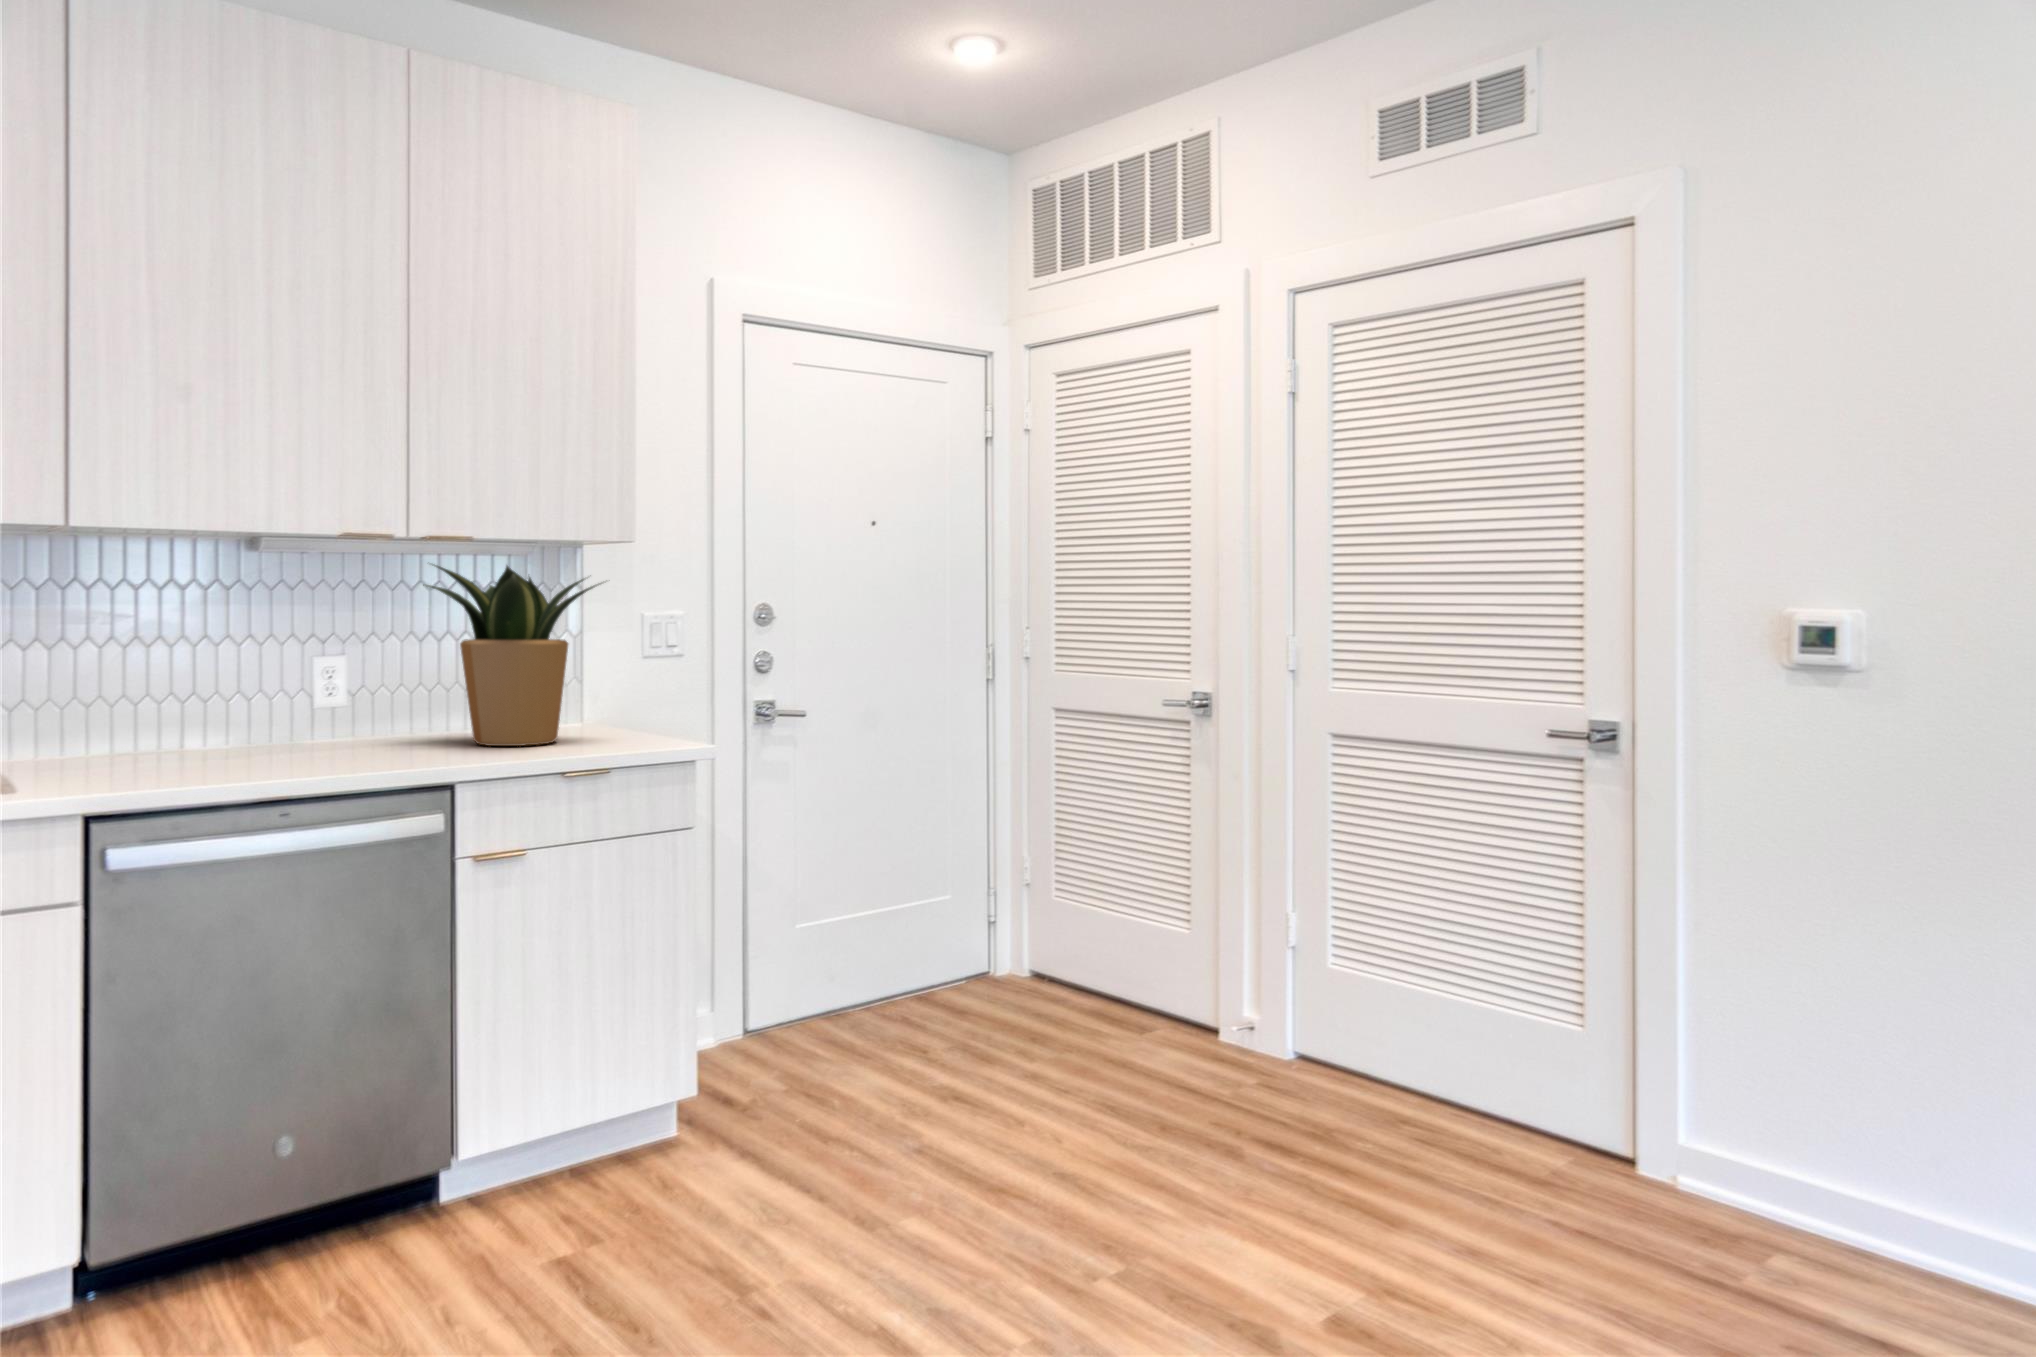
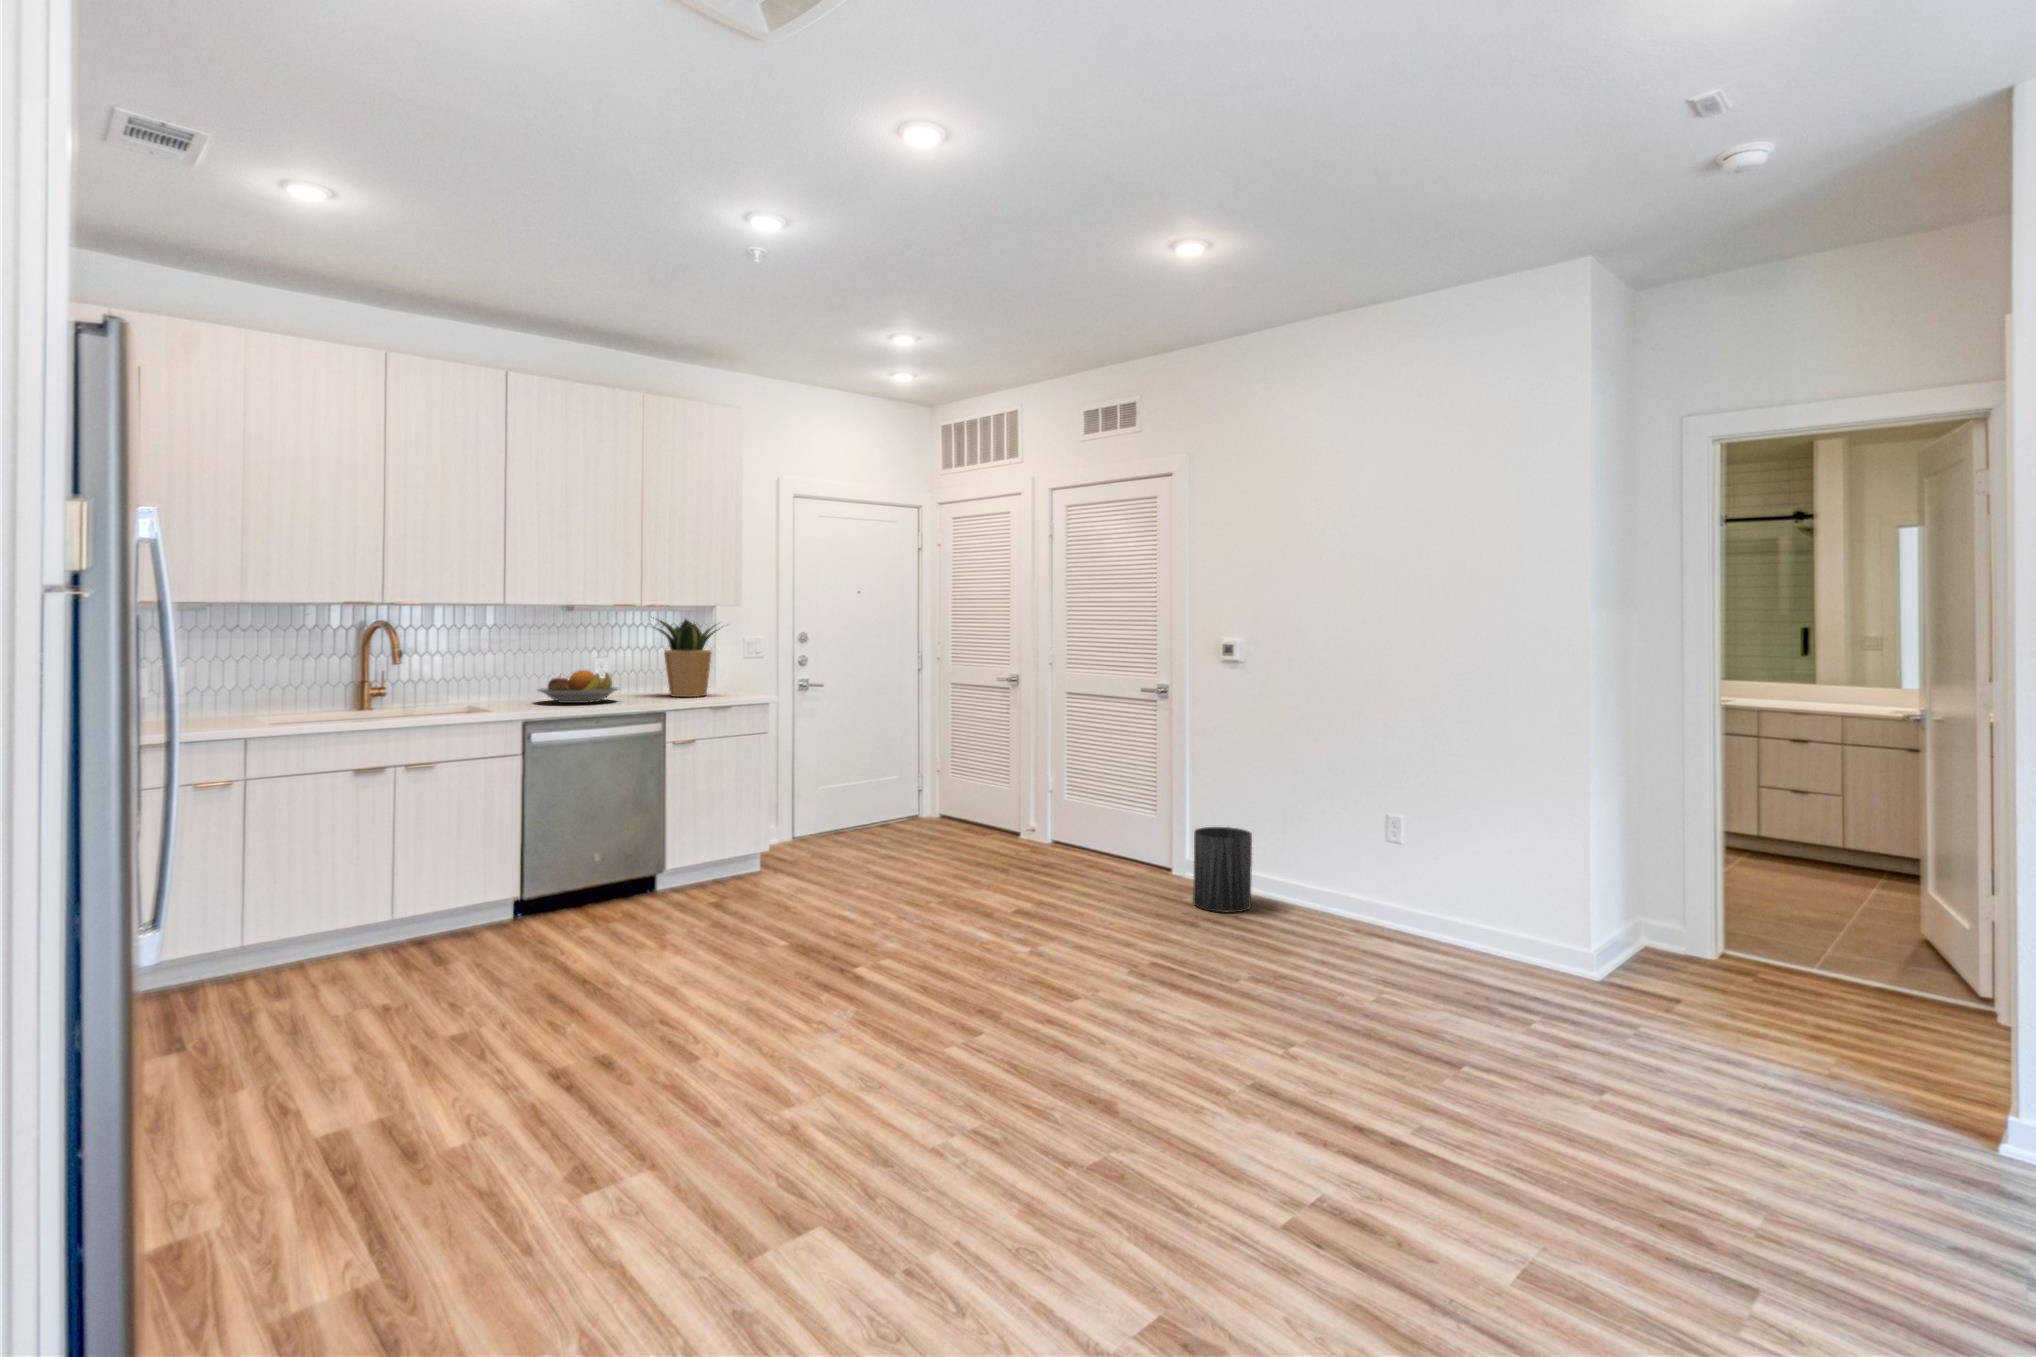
fruit bowl: none [141,687,349,767] -> present [538,670,618,703]
trash can: none [1742,1068,1910,1303] -> present [1193,827,1252,913]

